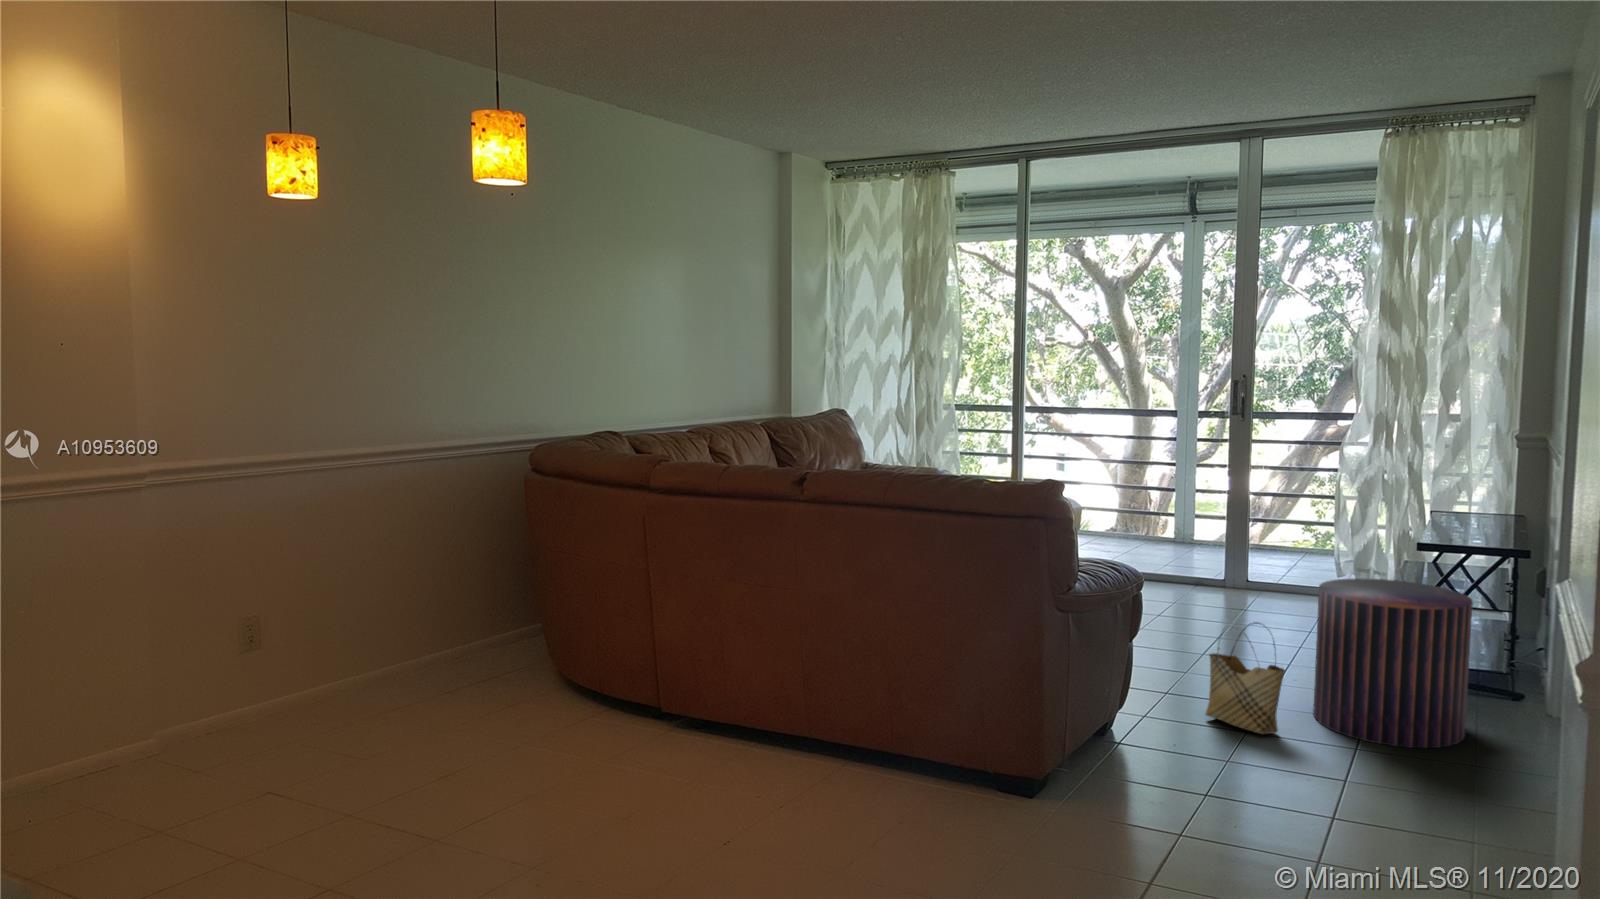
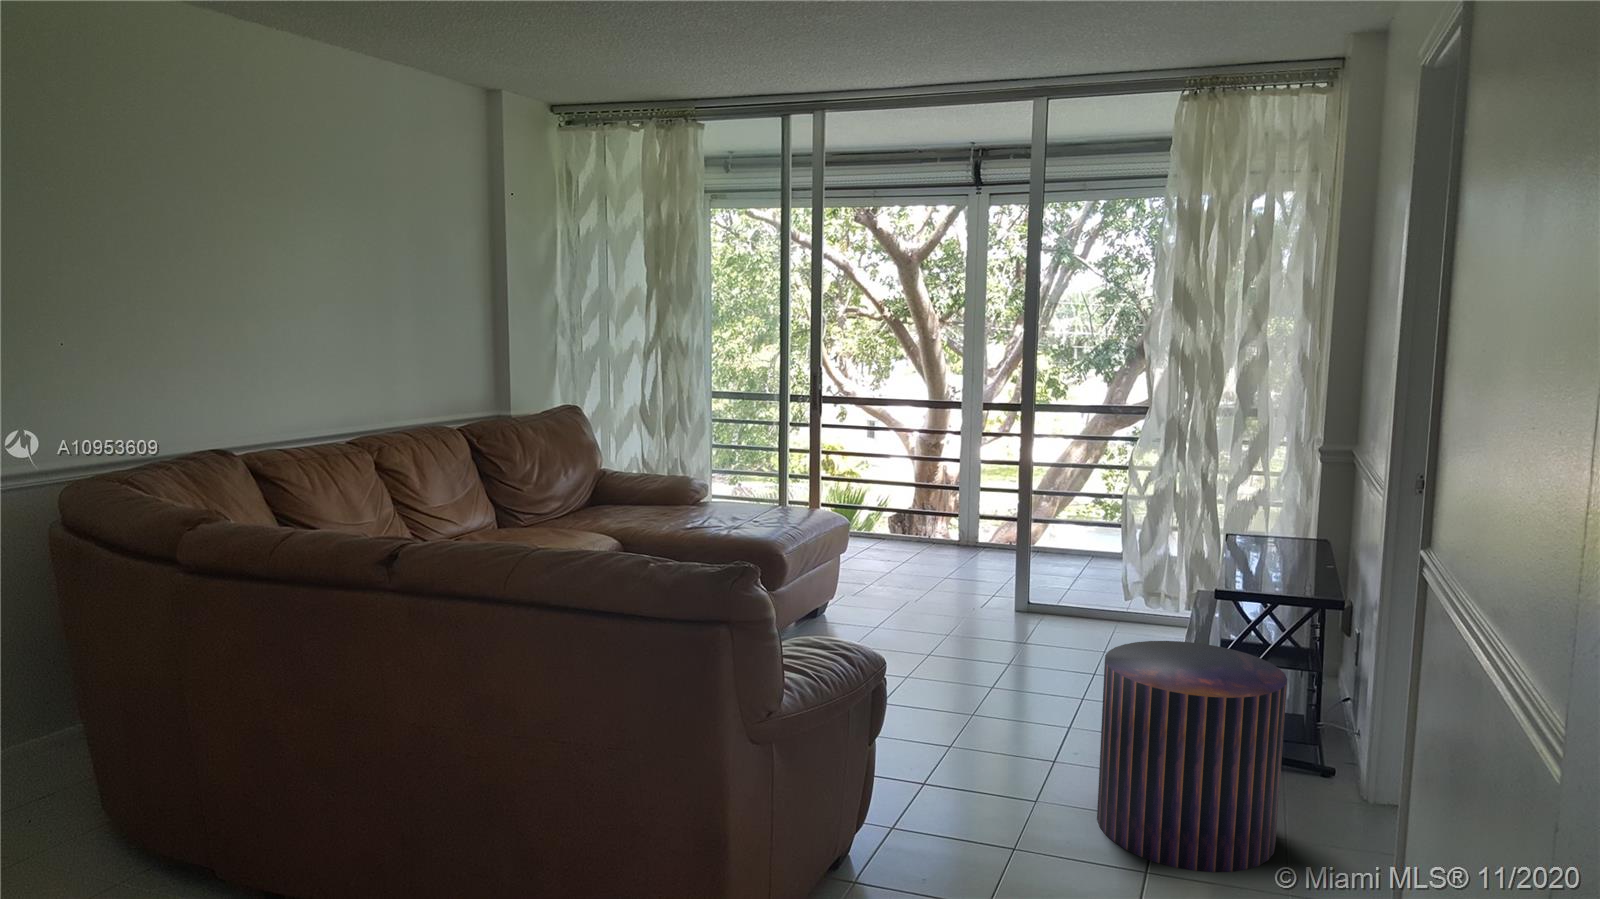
woven basket: present [1206,623,1285,734] -> none [965,710,1063,863]

